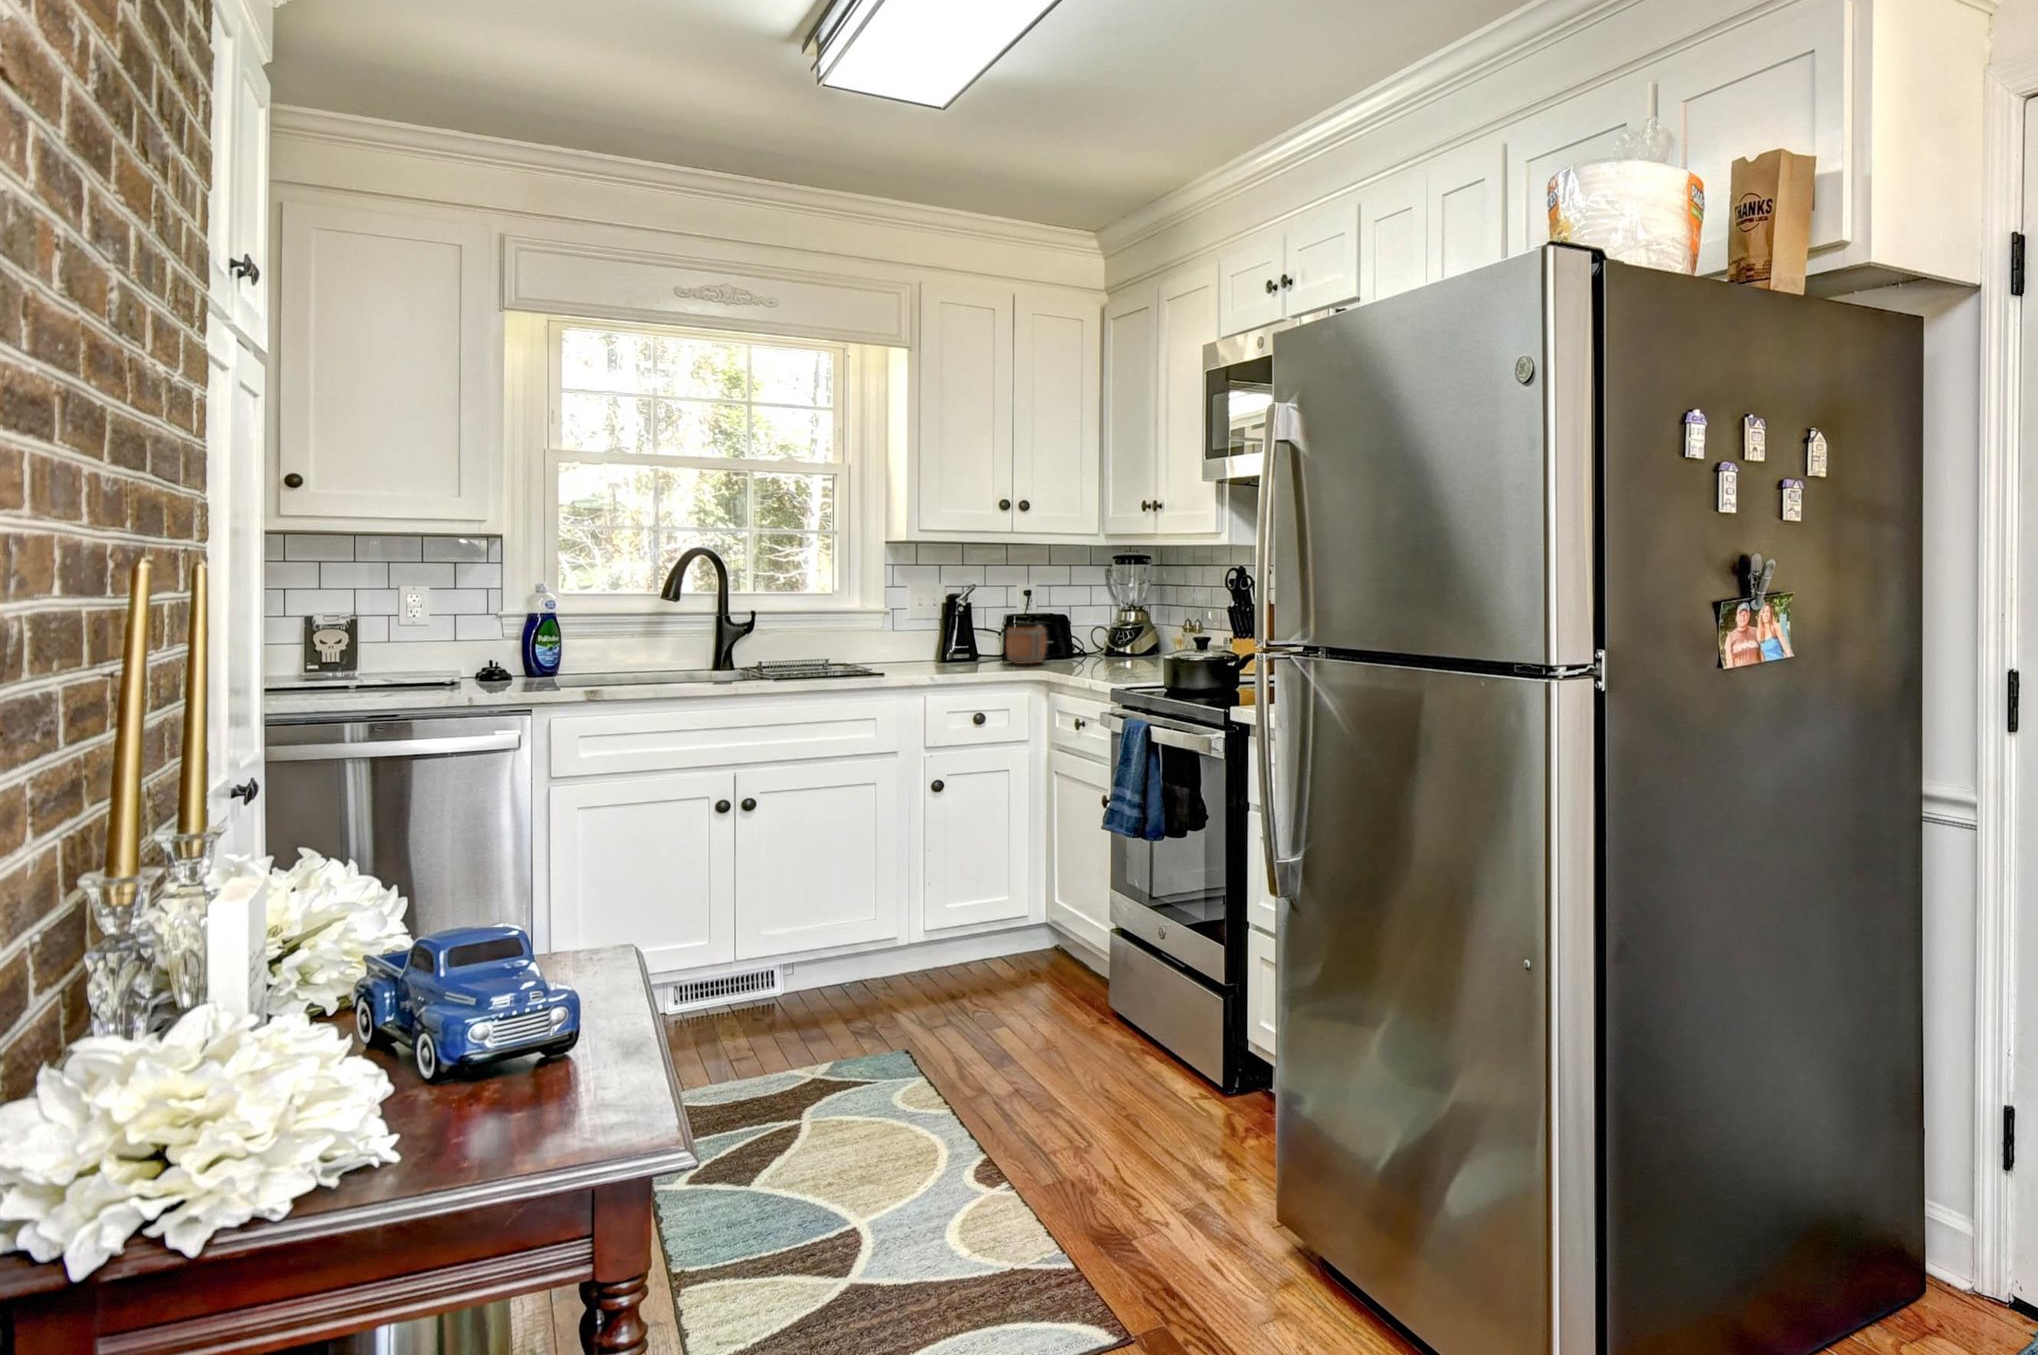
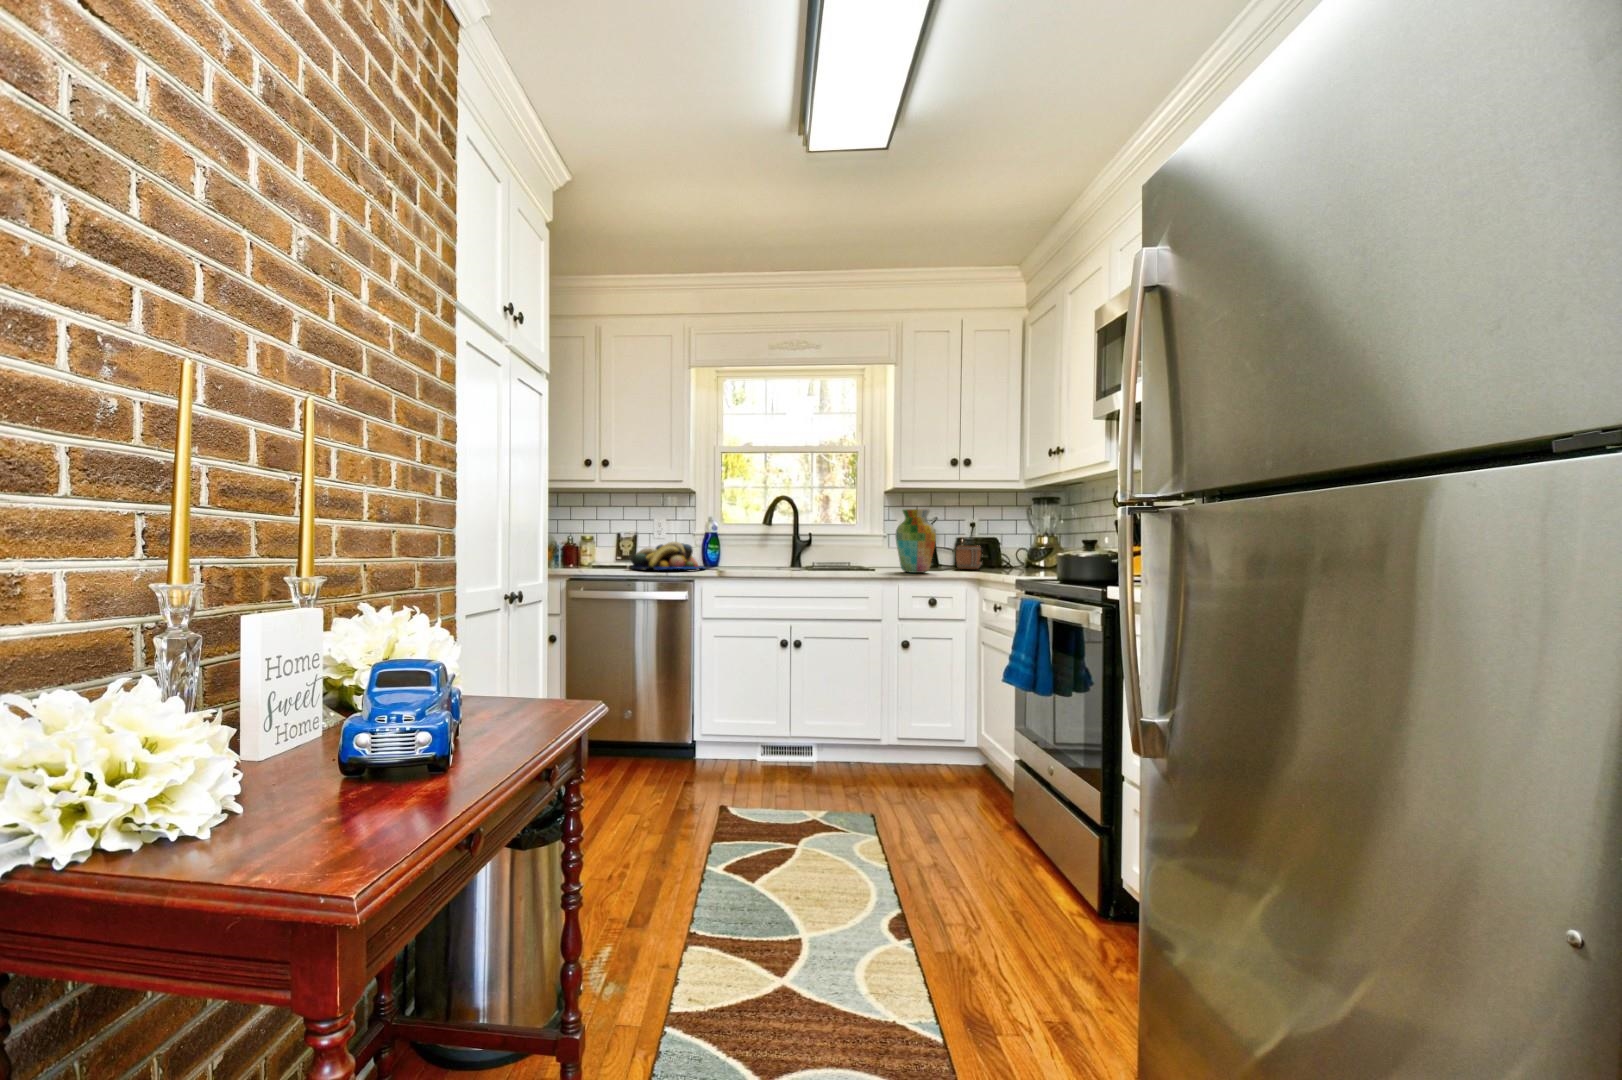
vase: none [913,578,981,676] -> present [896,509,936,573]
fruit bowl: none [393,644,559,699] -> present [631,542,704,570]

